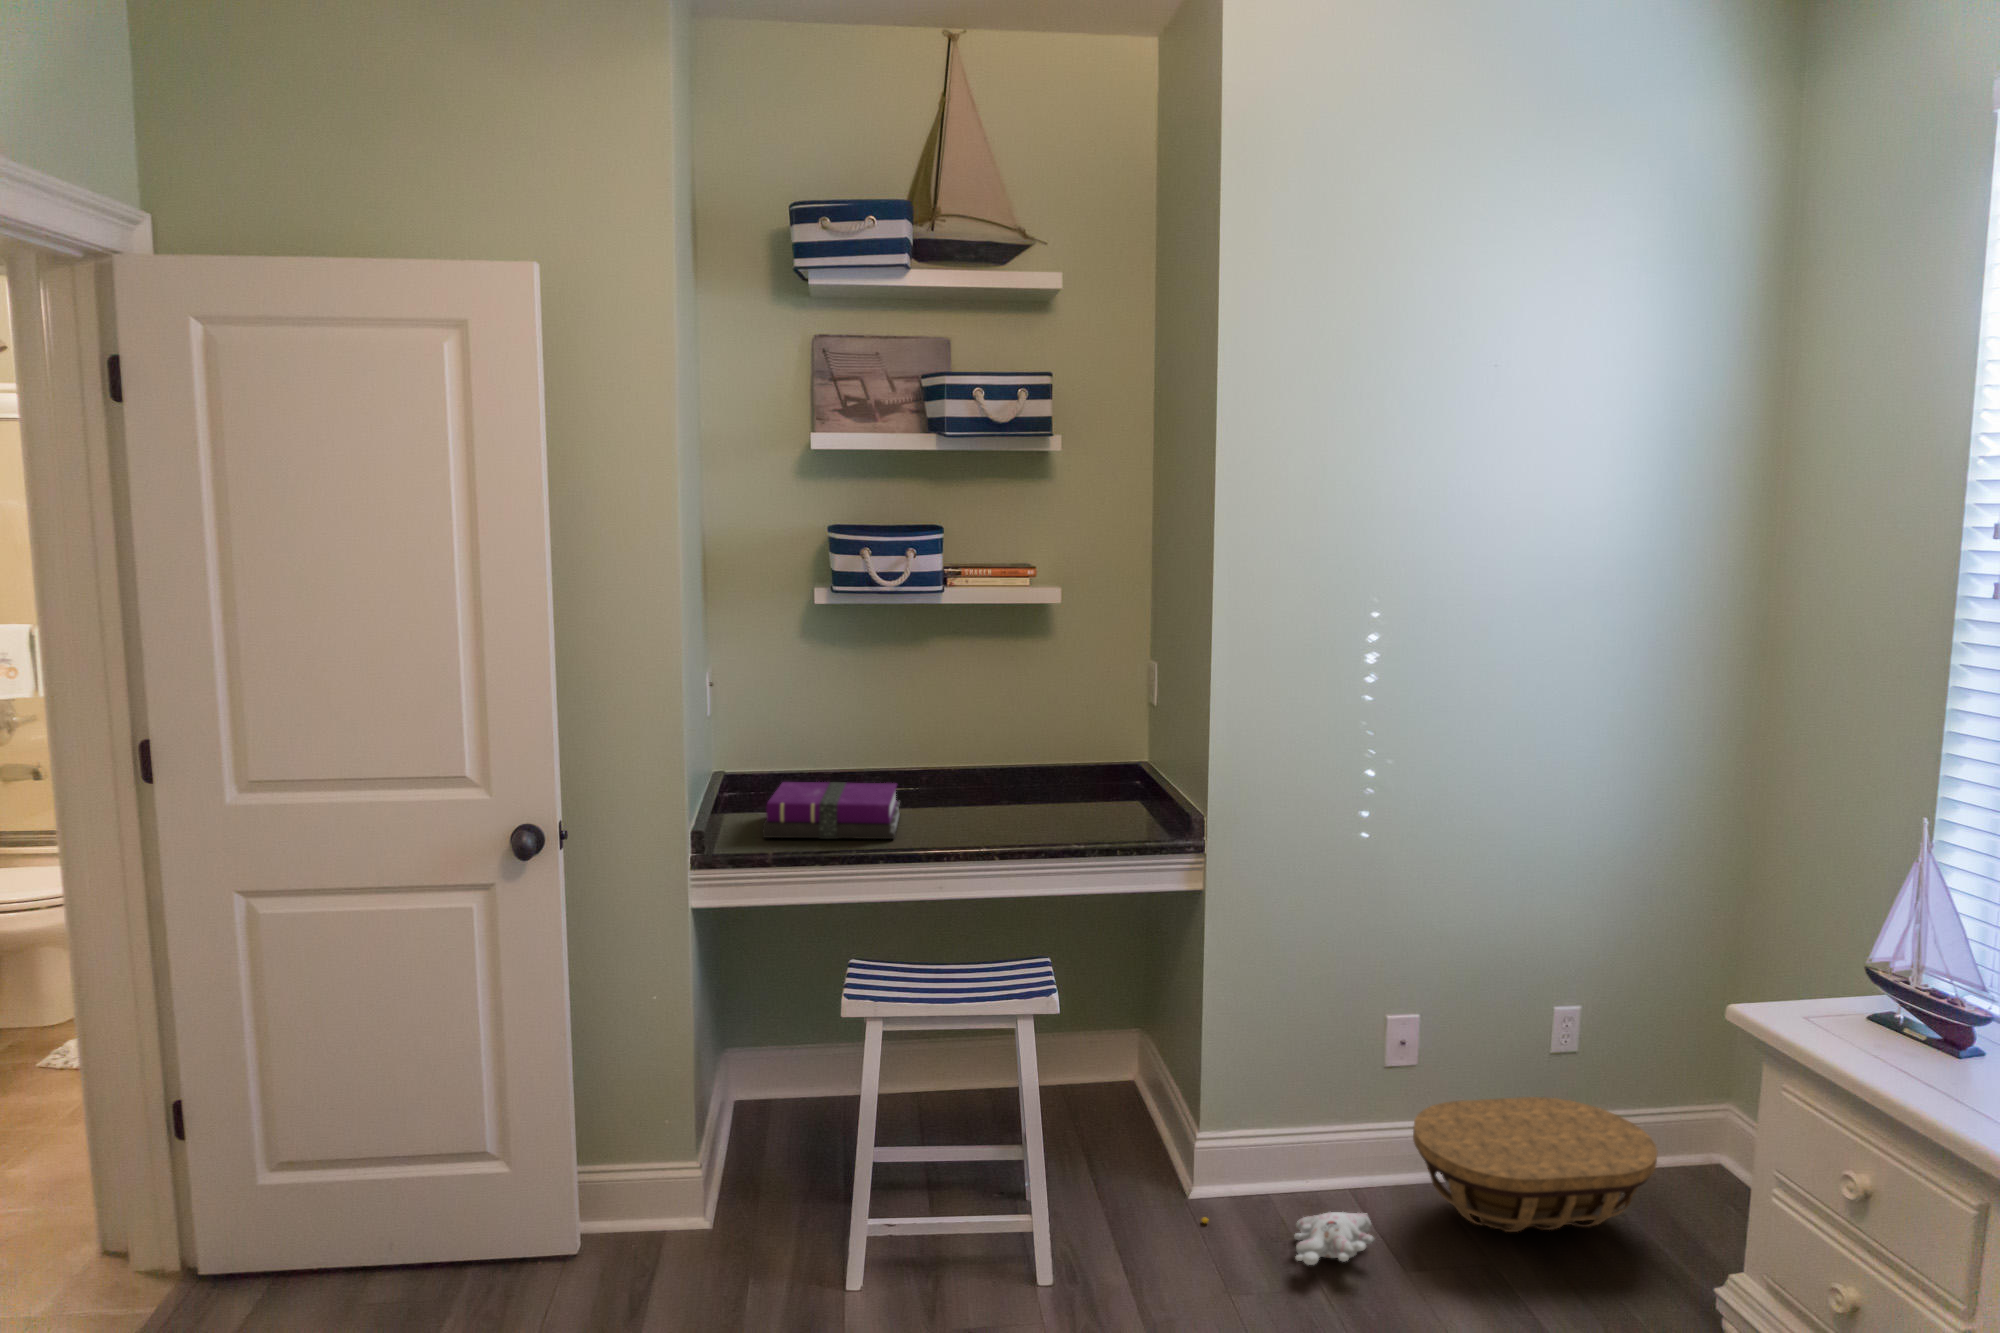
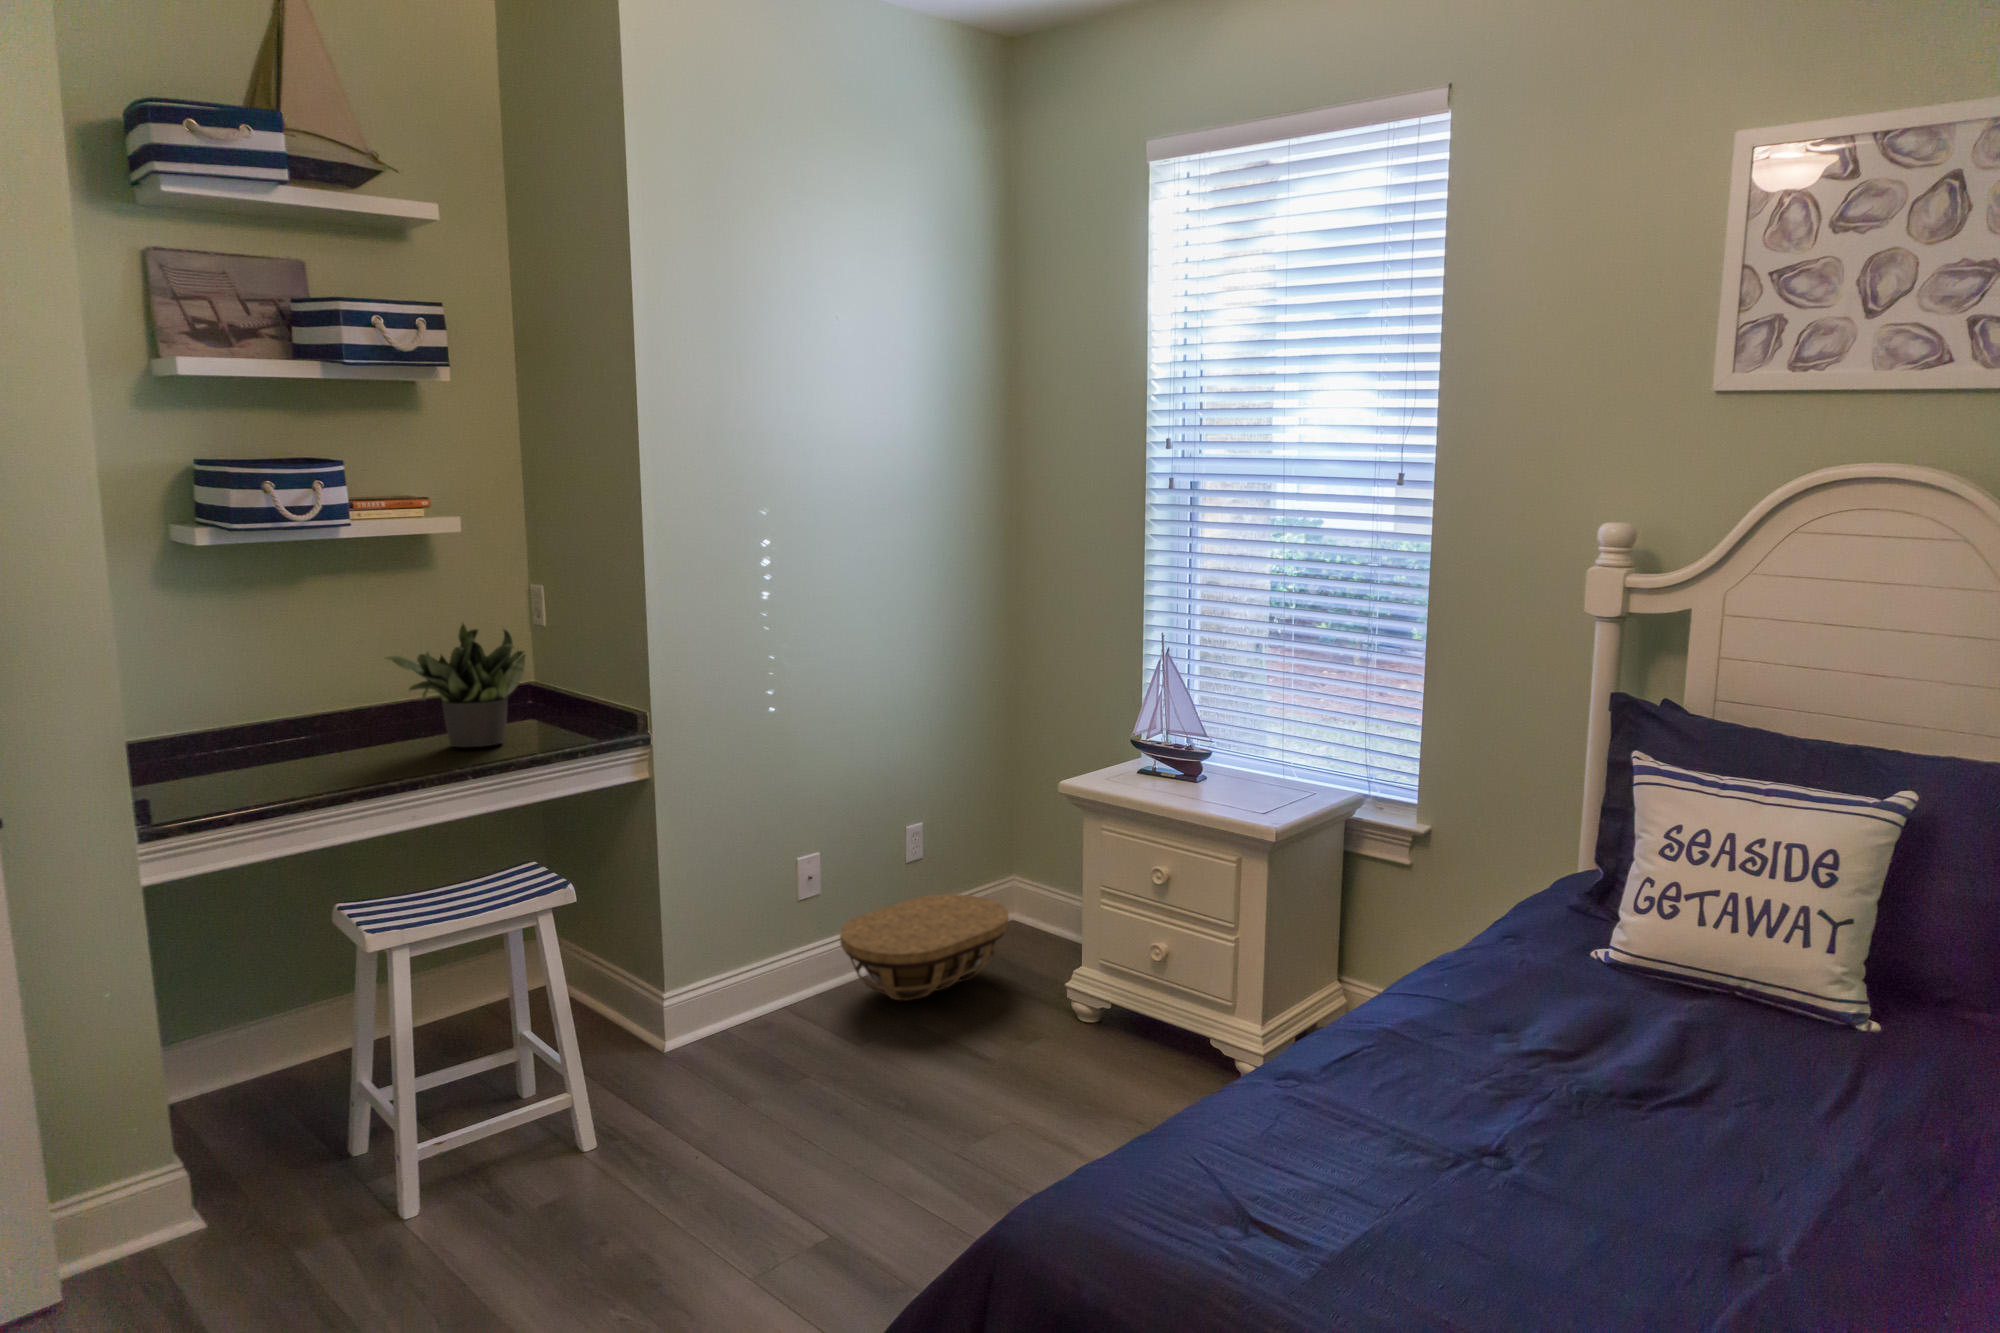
potted plant: none [955,696,1085,826] -> present [386,624,526,747]
notebook: present [763,782,900,839] -> none [178,727,353,800]
plush toy: present [1202,1212,1375,1265] -> none [692,1014,838,1065]

